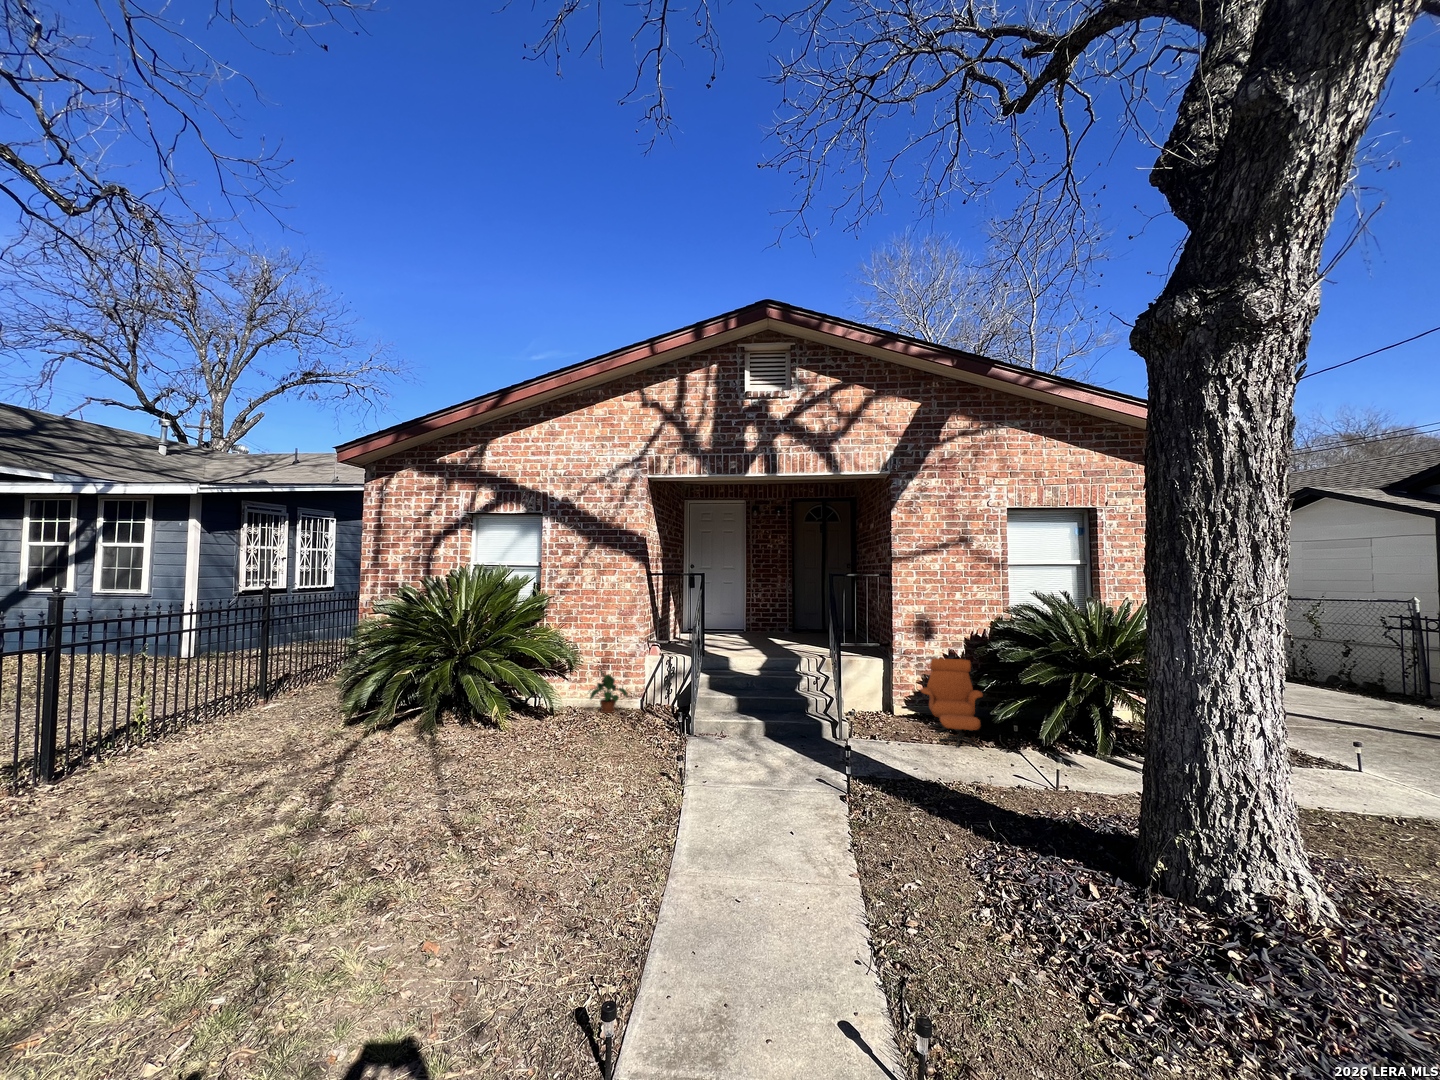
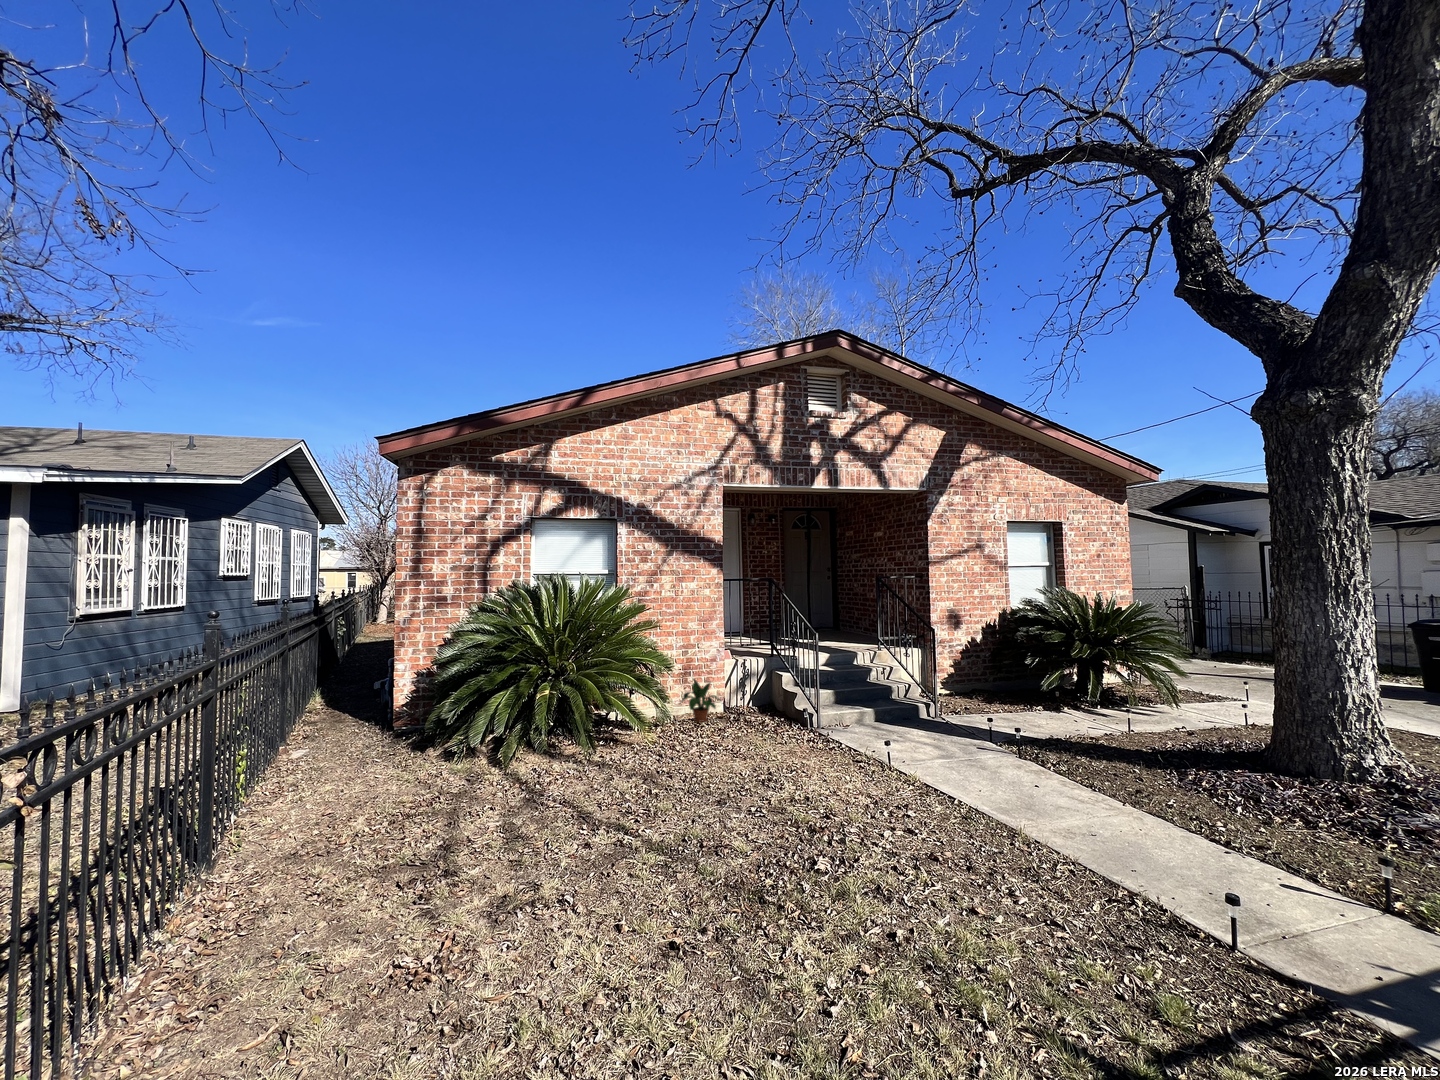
lounge chair: present [921,658,983,747] -> none [957,646,1024,717]

